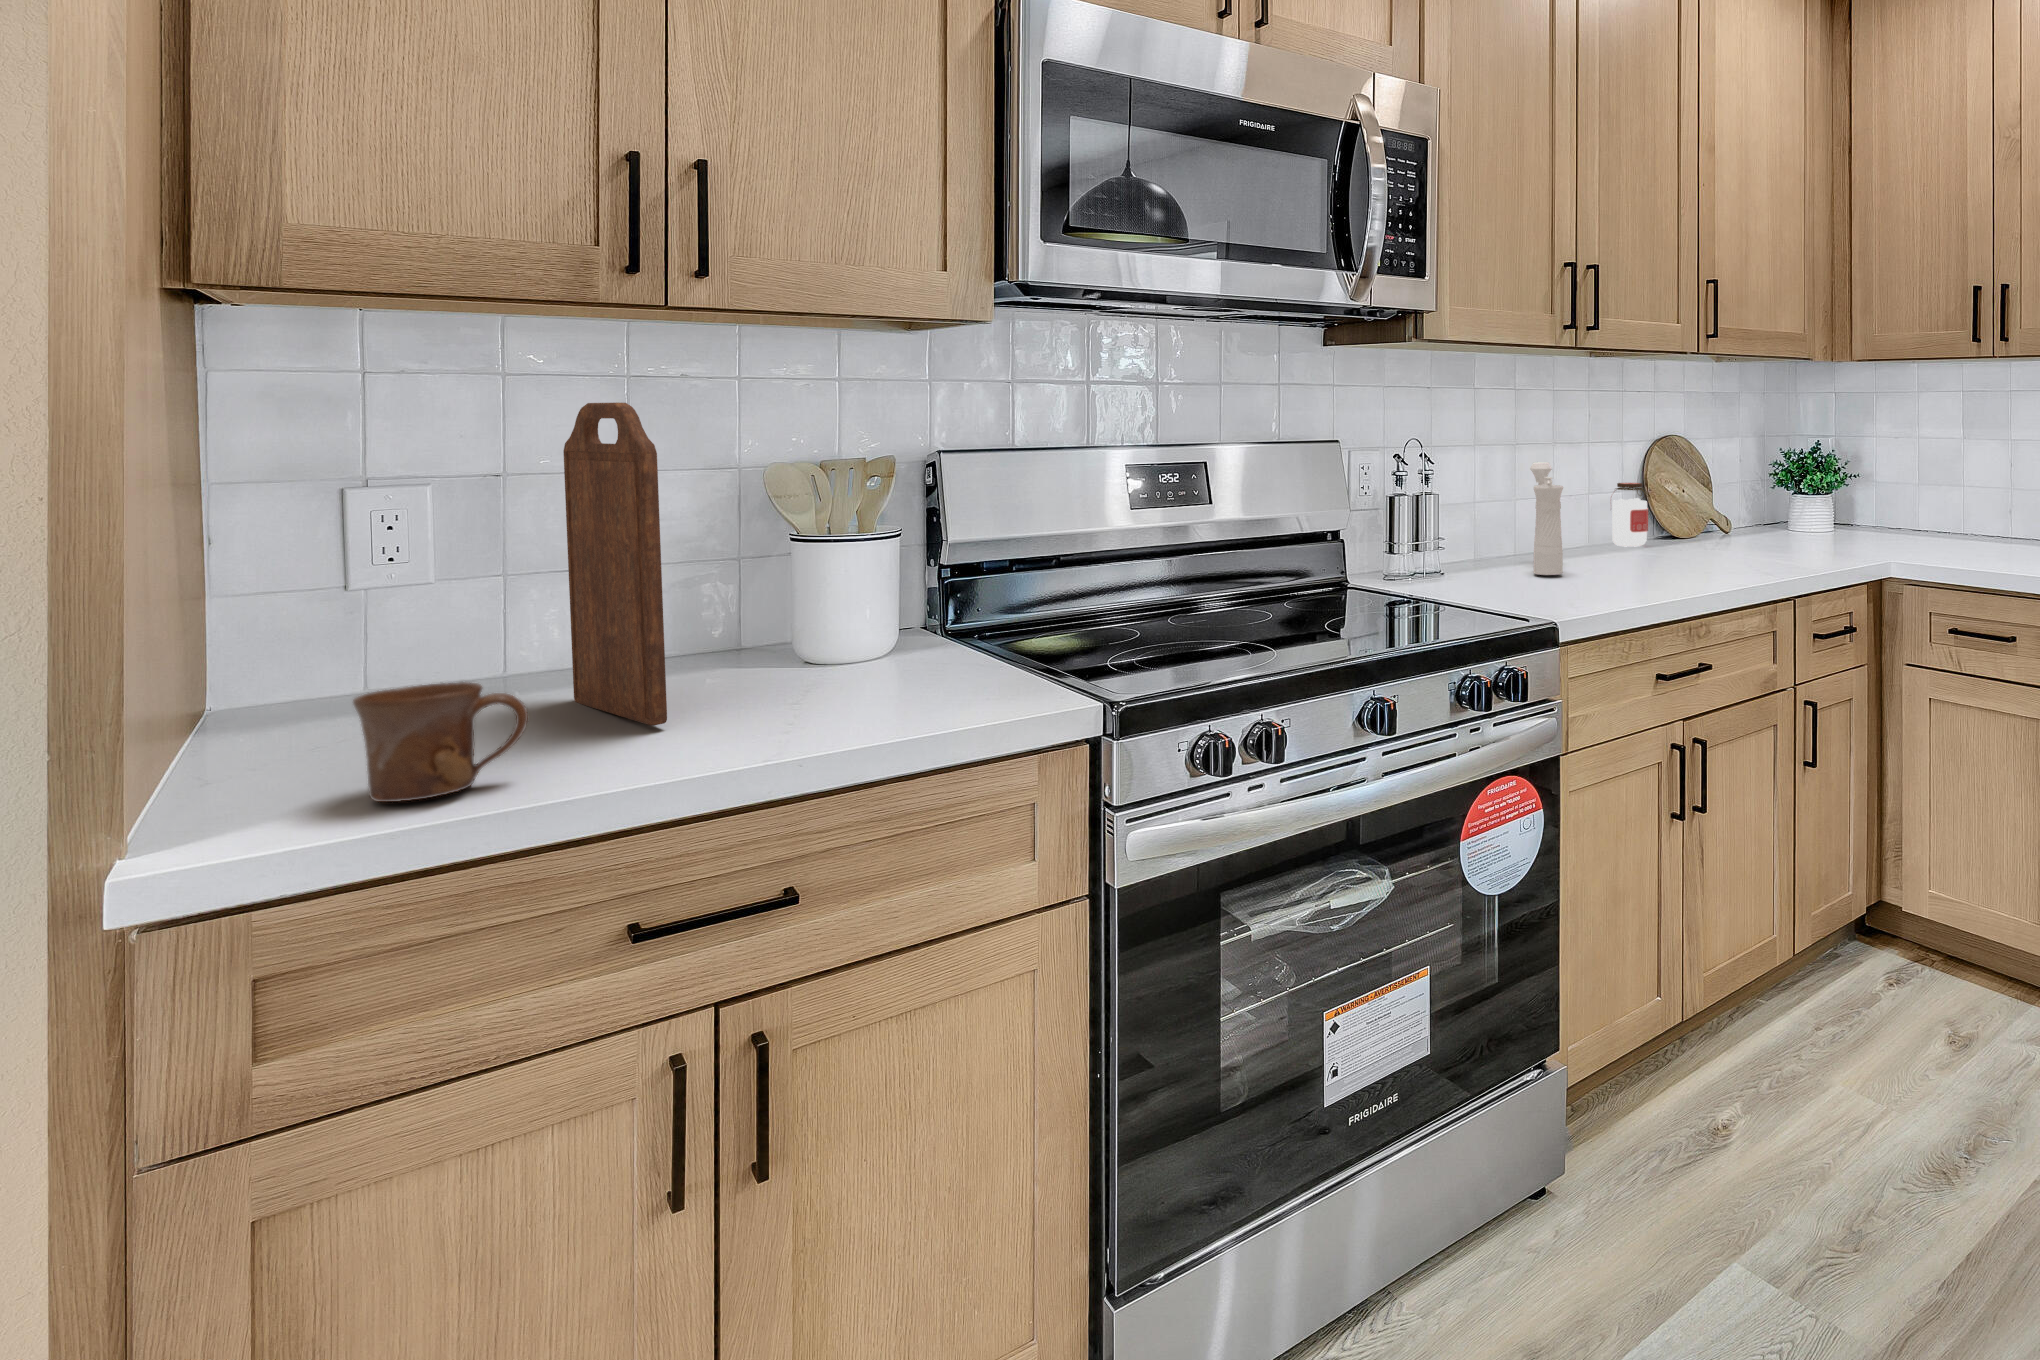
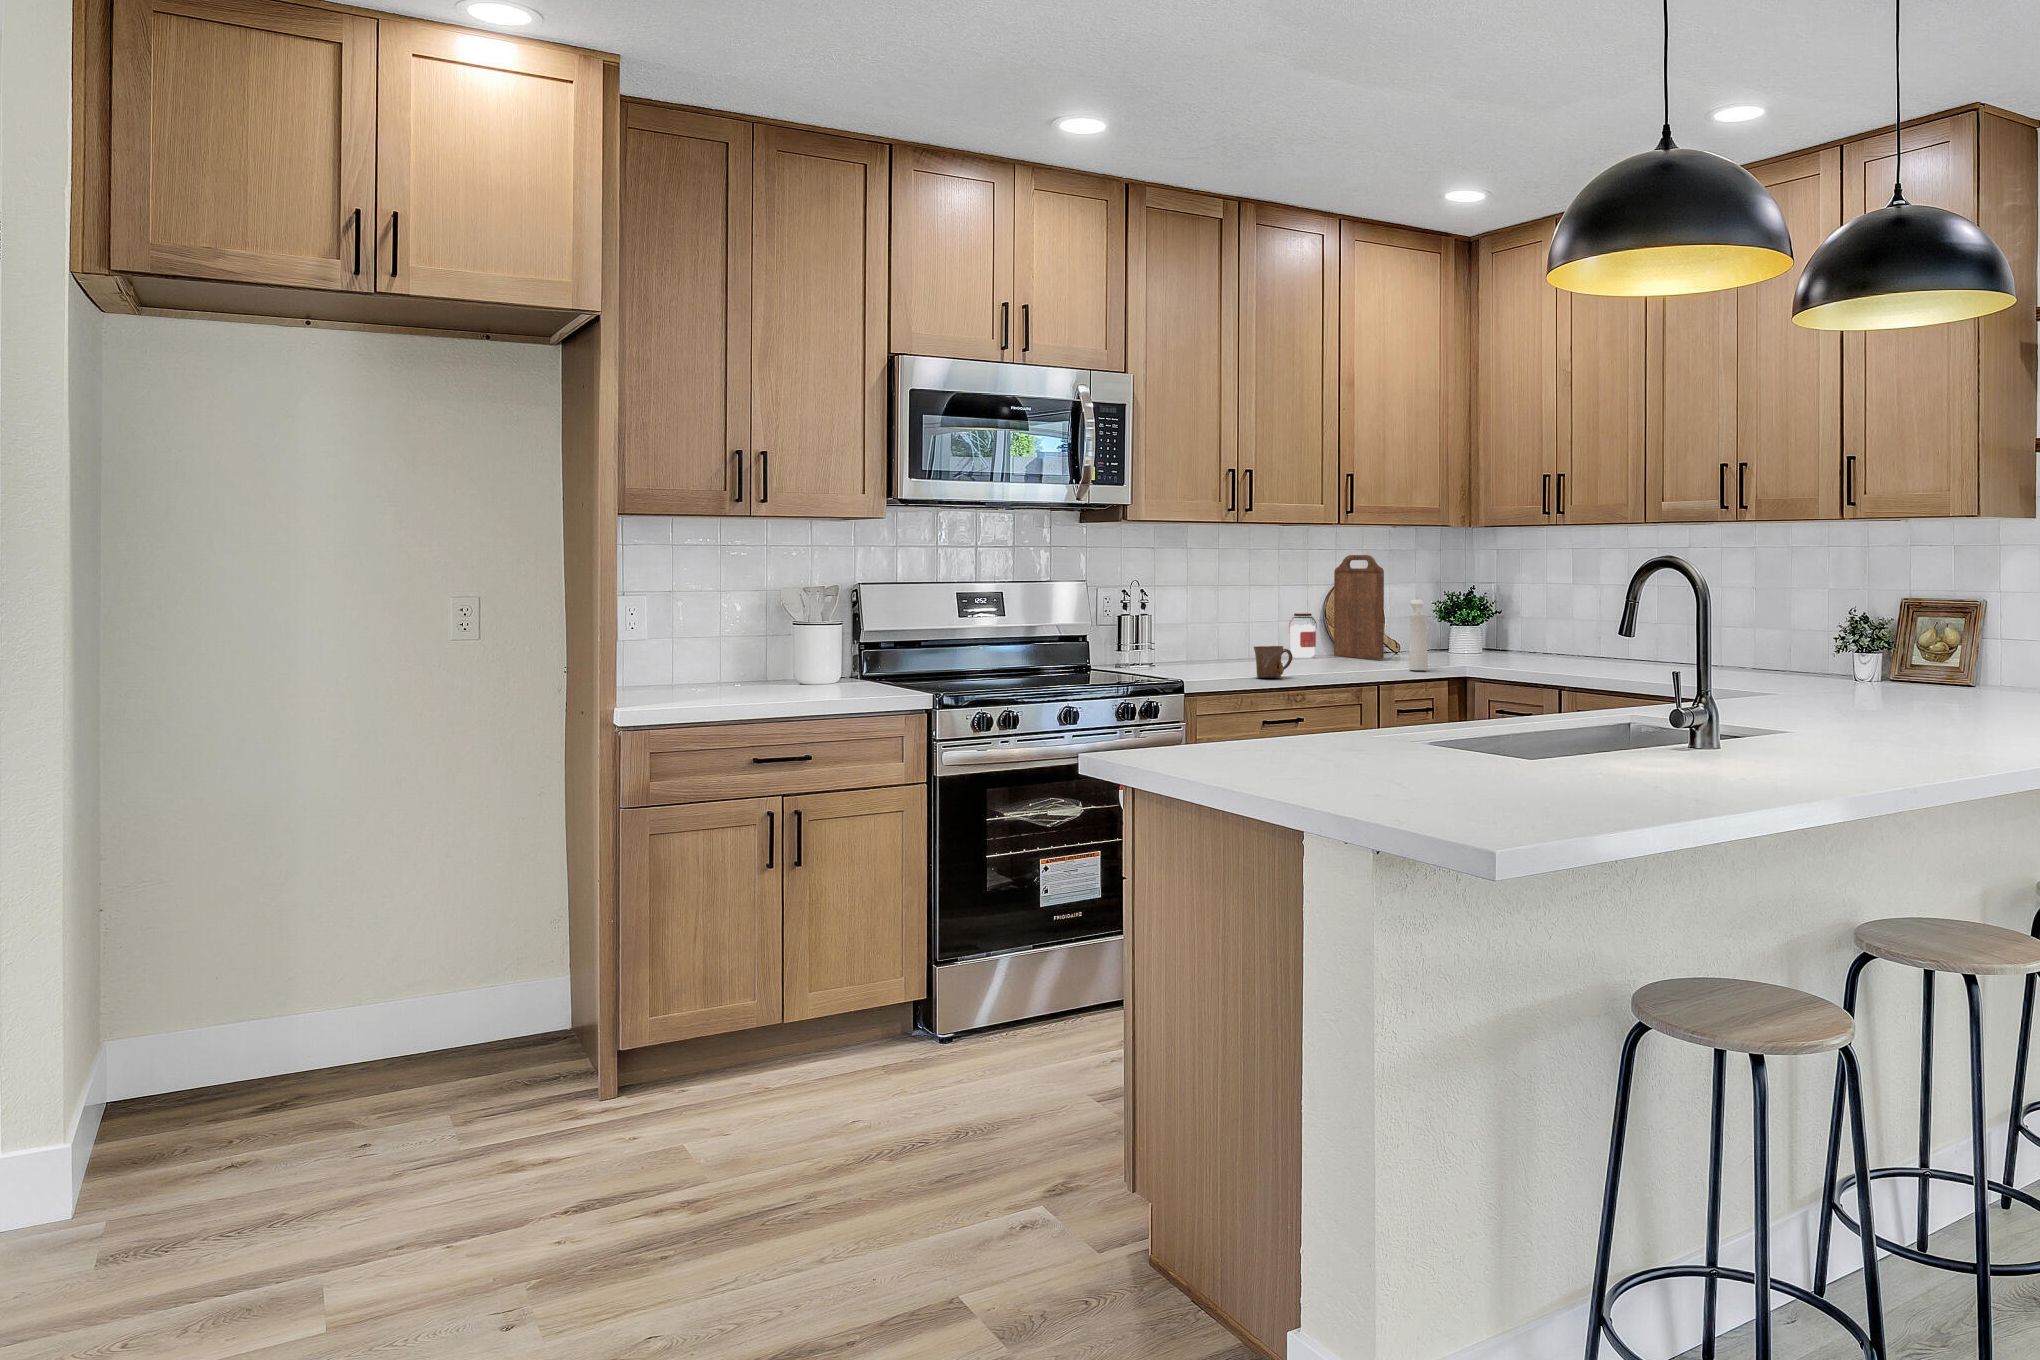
cutting board: present [563,403,667,726] -> present [1334,555,1384,659]
pepper mill: present [1530,462,1563,575] -> present [1409,600,1428,670]
mug: present [353,682,528,802] -> present [1254,646,1292,678]

